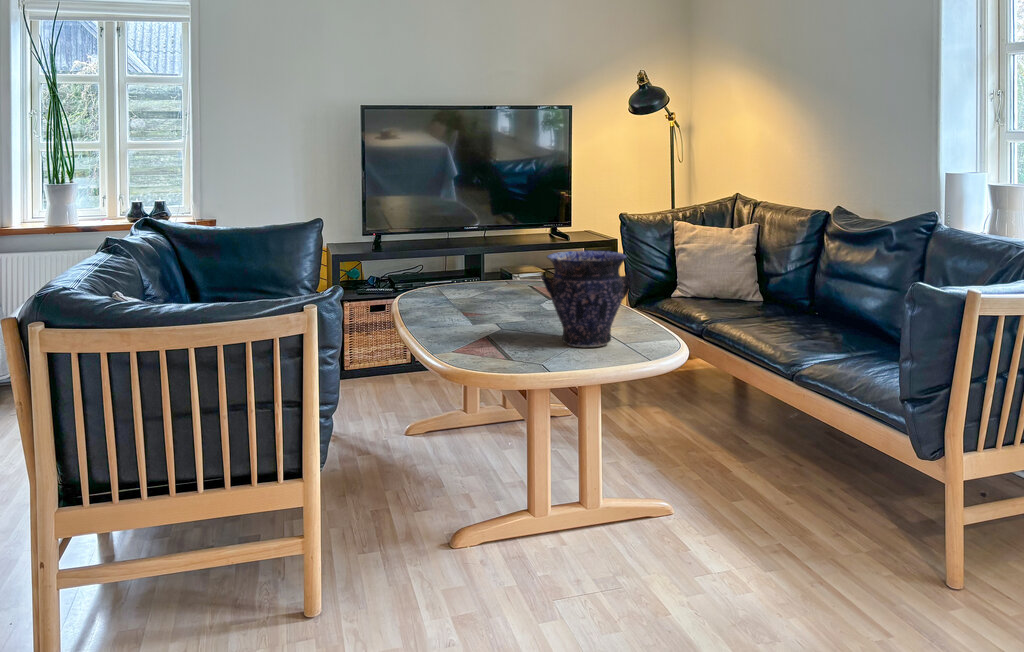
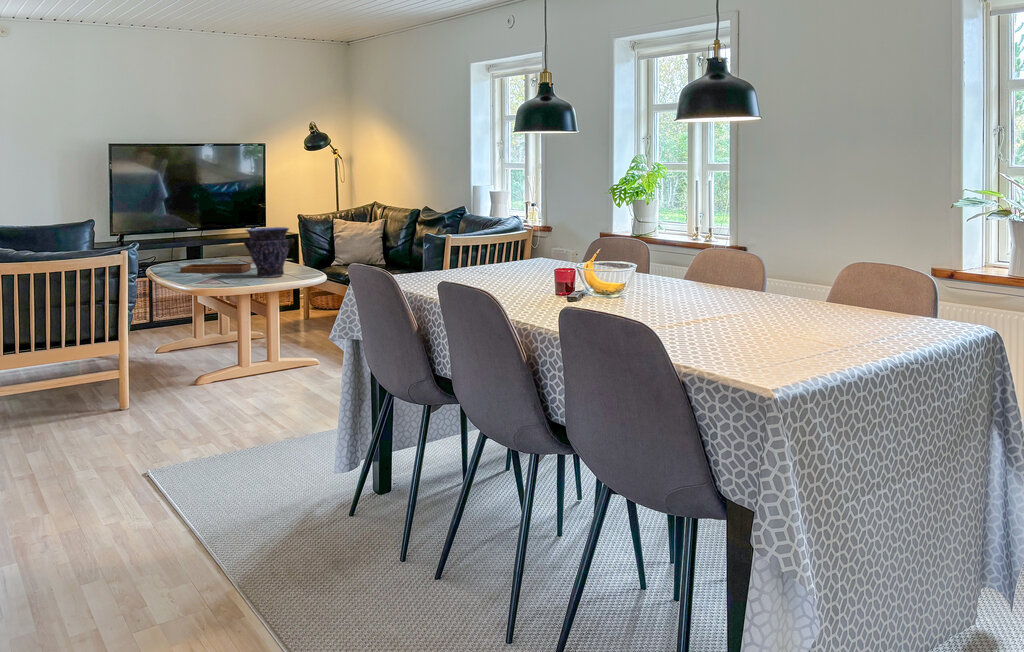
tray: none [436,282,551,326] -> present [180,250,251,273]

